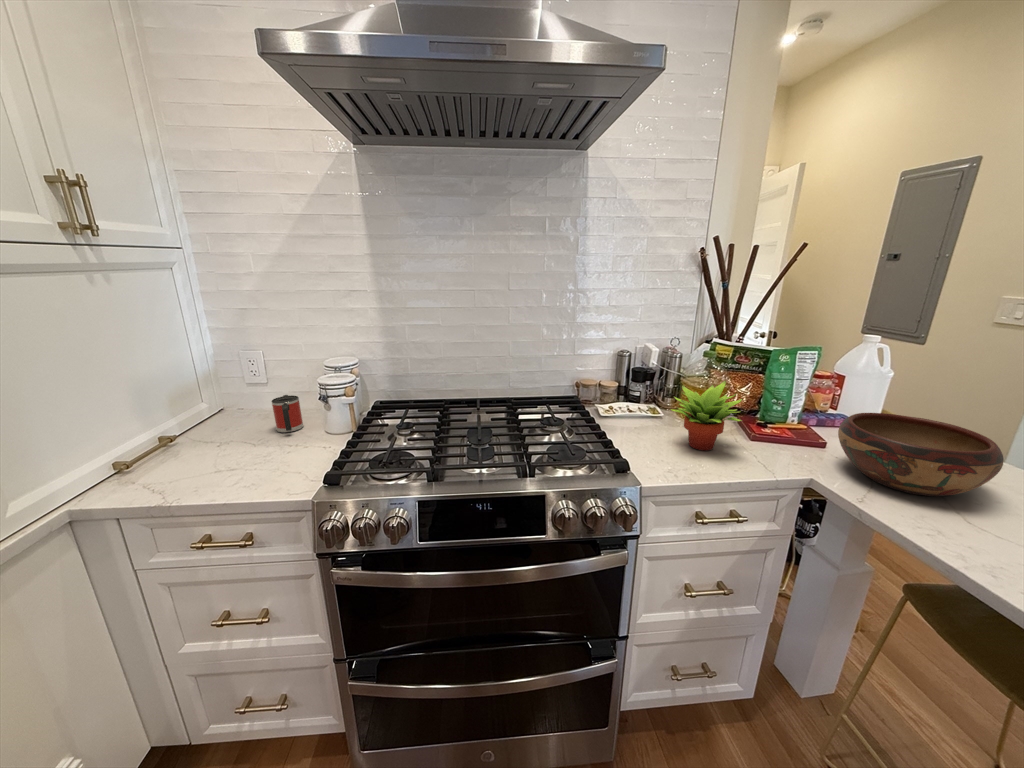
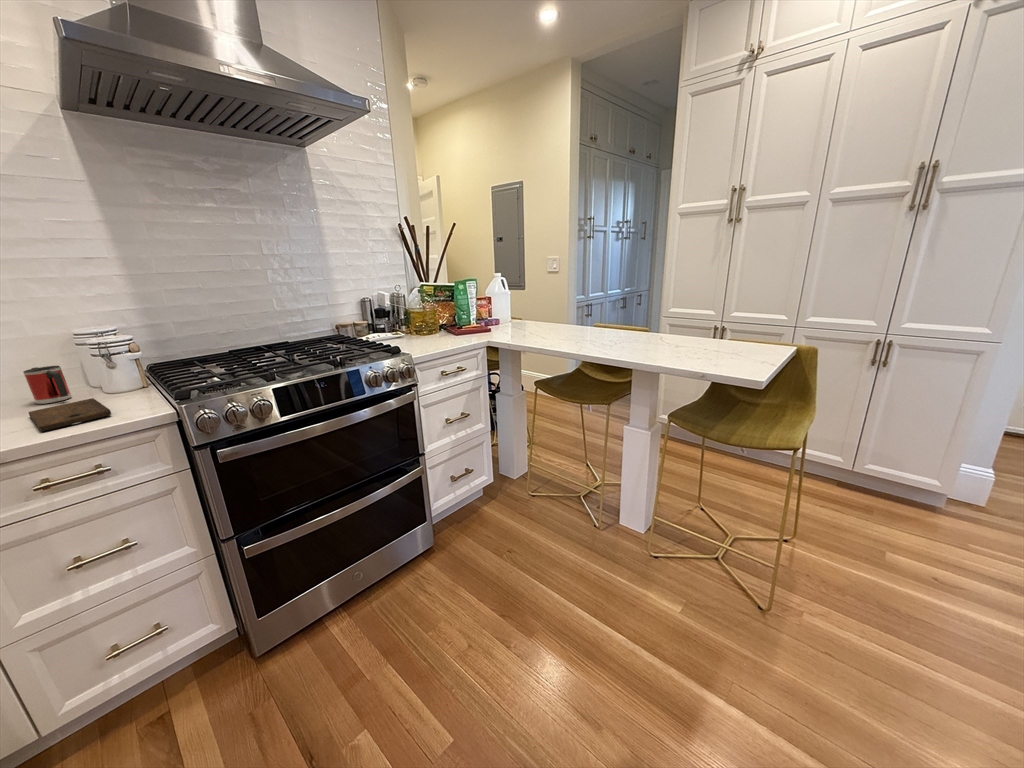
succulent plant: present [670,381,743,451] -> none [411,300,451,343]
decorative bowl: present [838,413,1004,496] -> none [493,304,548,335]
cutting board: none [210,442,297,487] -> present [29,398,111,431]

